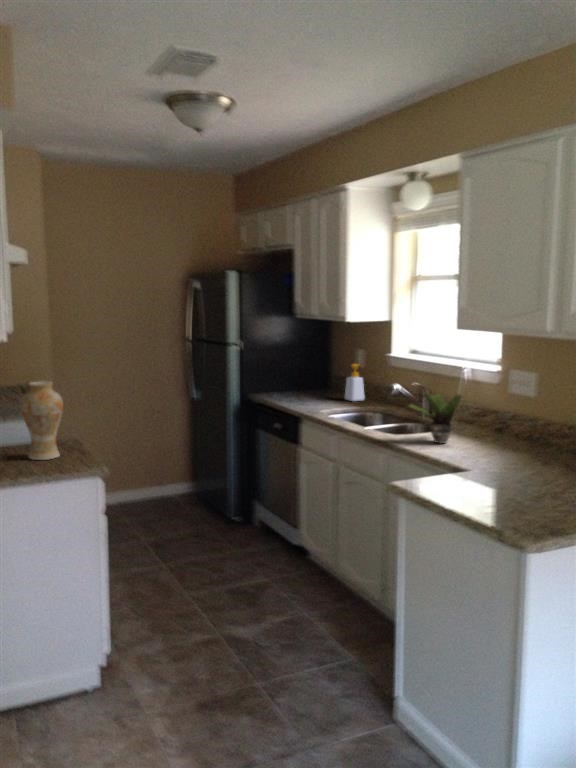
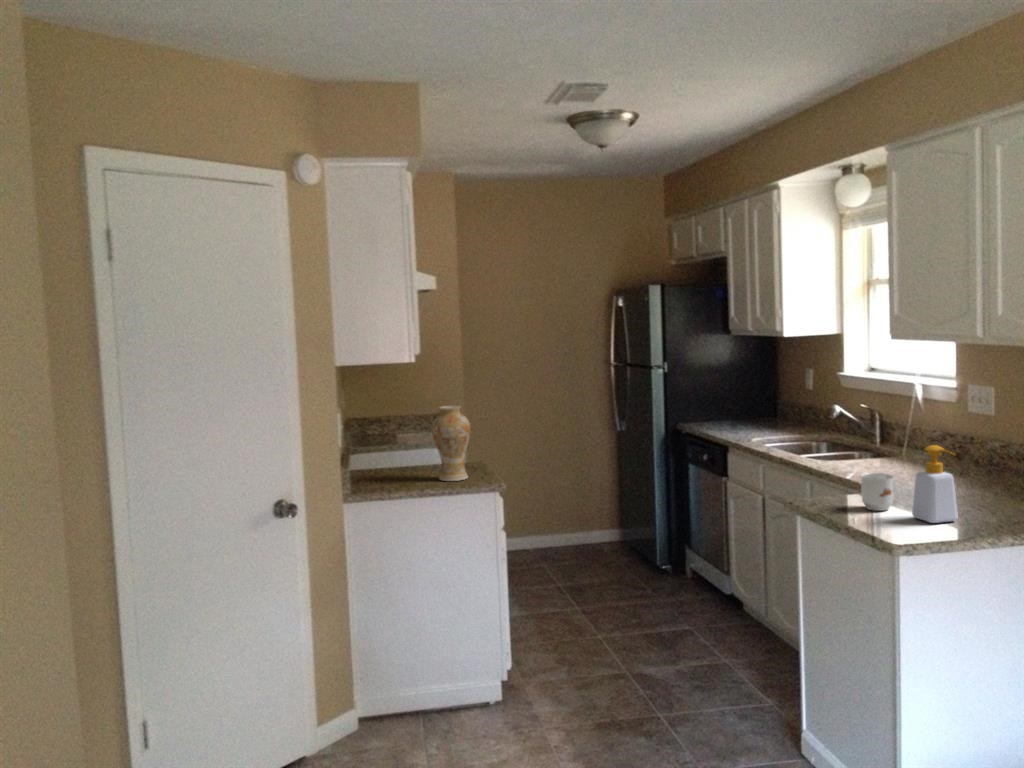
soap bottle: present [345,364,364,401] -> present [912,445,958,523]
potted plant: present [410,394,467,444] -> none [837,413,919,471]
mug: none [452,451,481,487] -> present [861,473,896,511]

